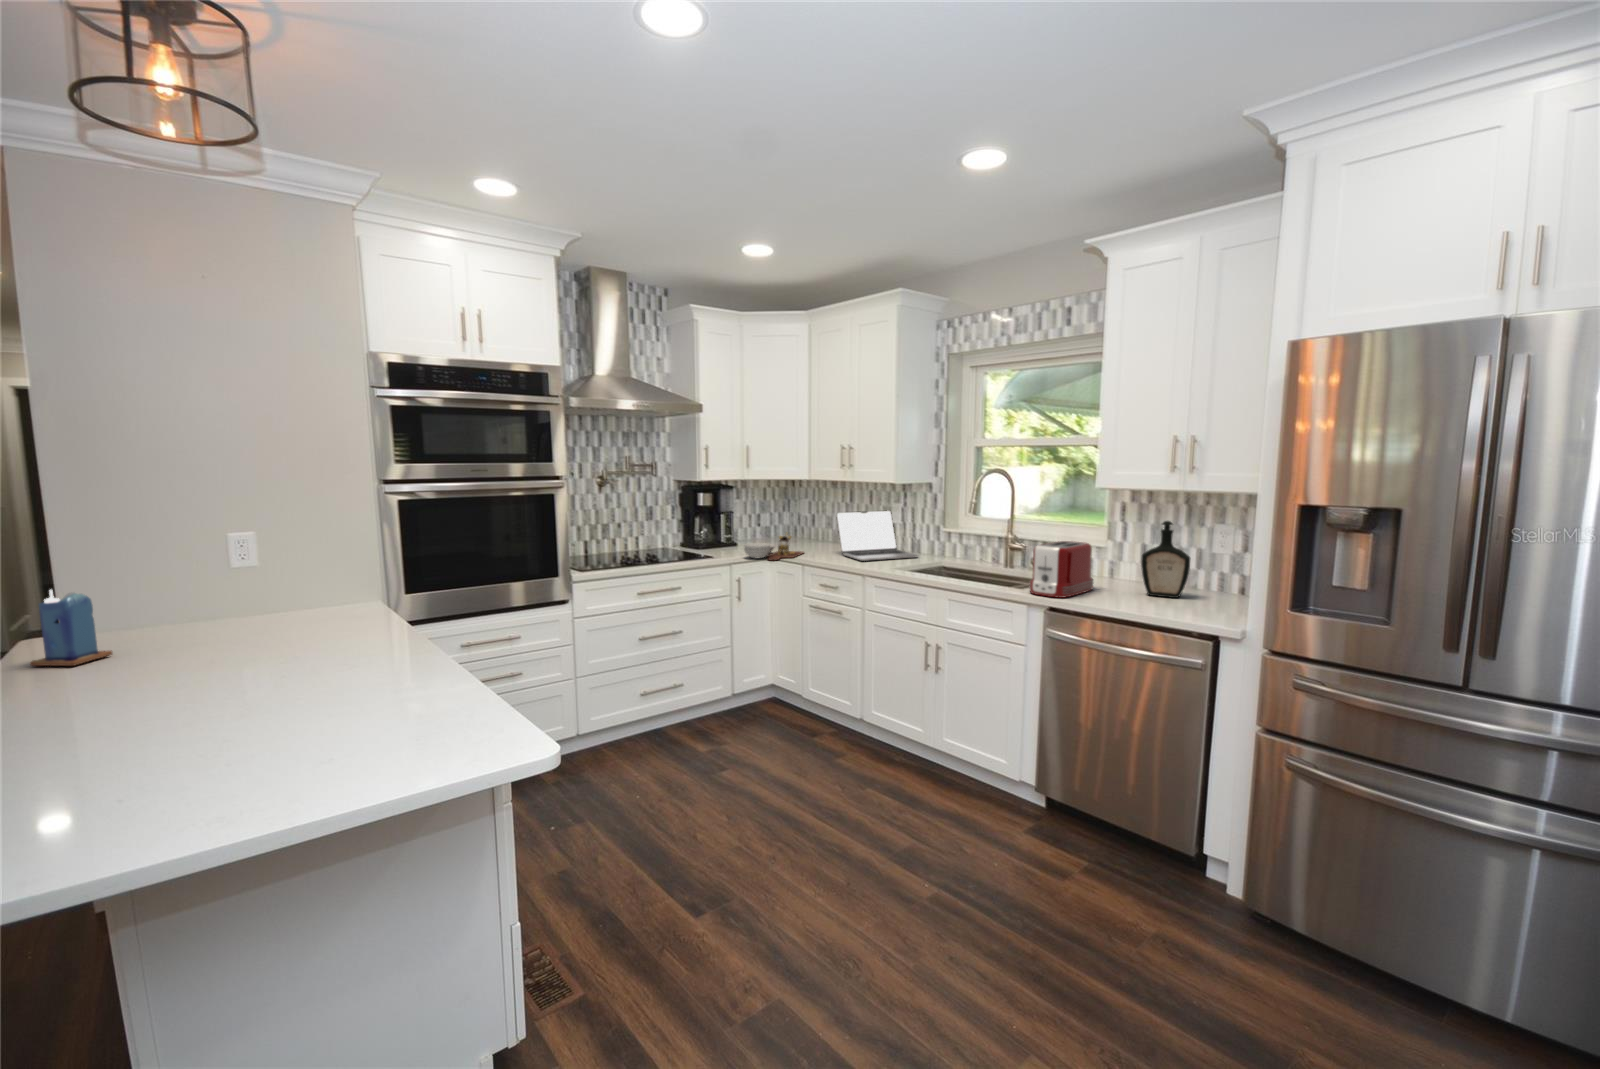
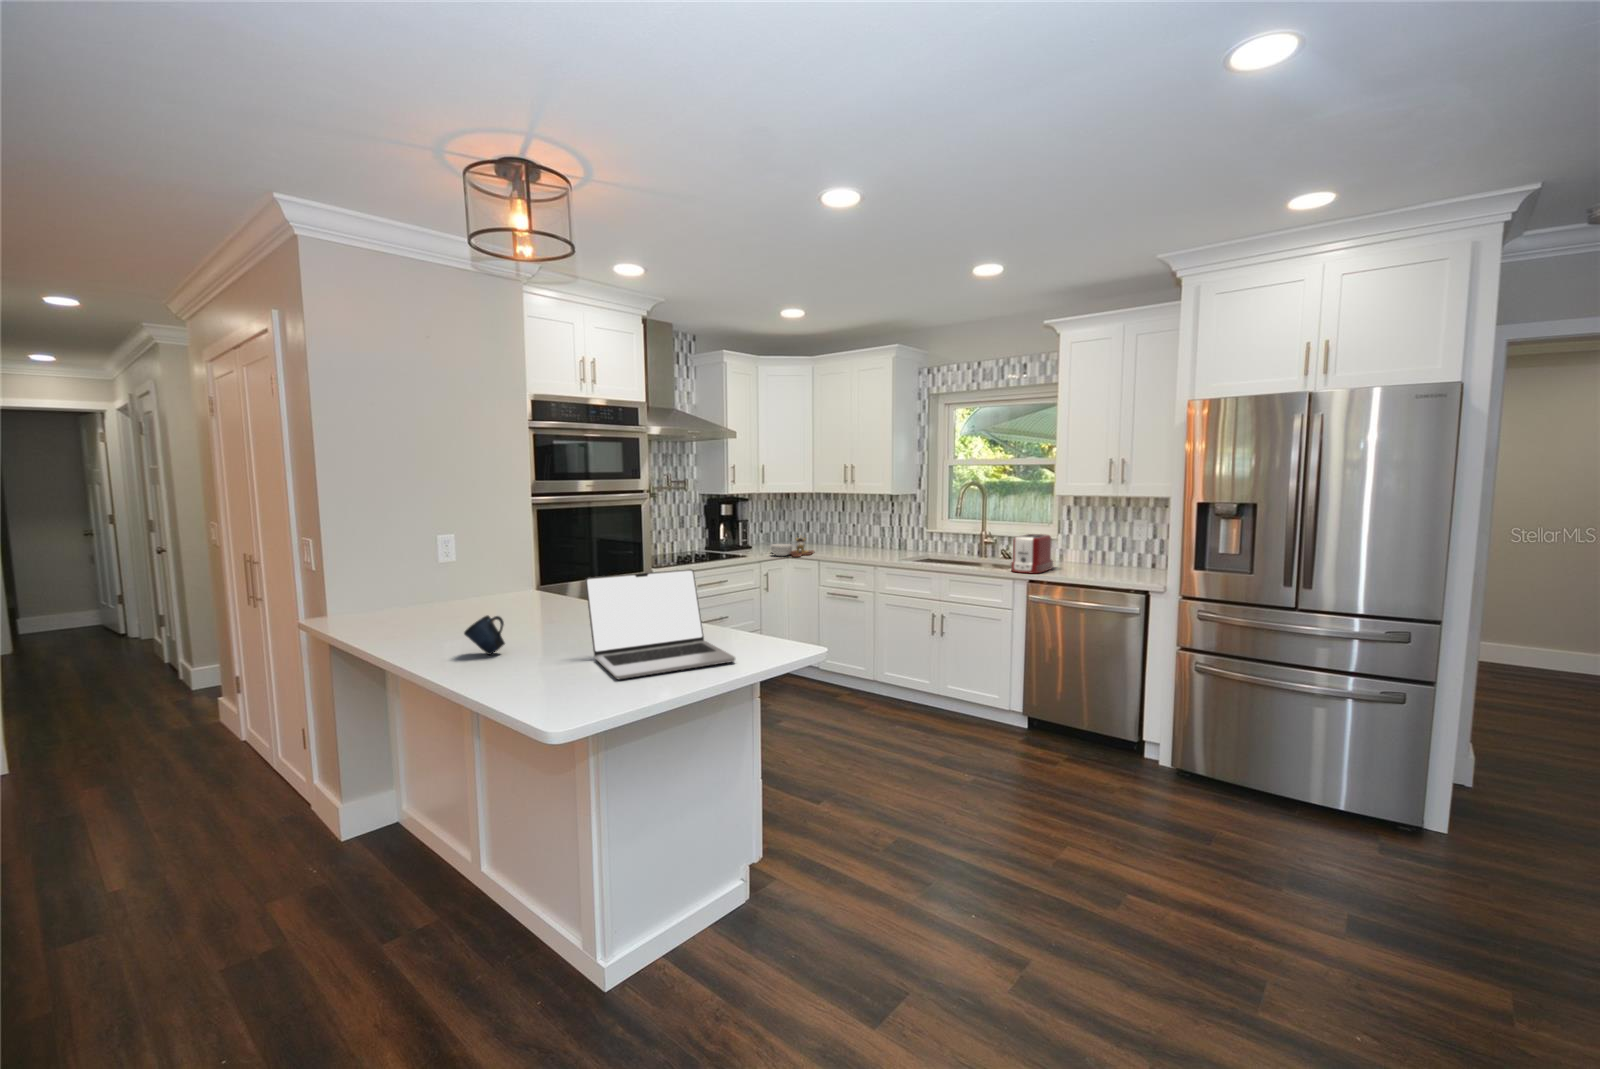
laptop: present [836,510,918,561] -> present [585,569,735,679]
bottle: present [1141,521,1190,598] -> none [1086,517,1120,571]
candle: present [30,590,112,666] -> none [354,574,402,632]
mug: none [47,666,118,726] -> present [464,615,505,655]

